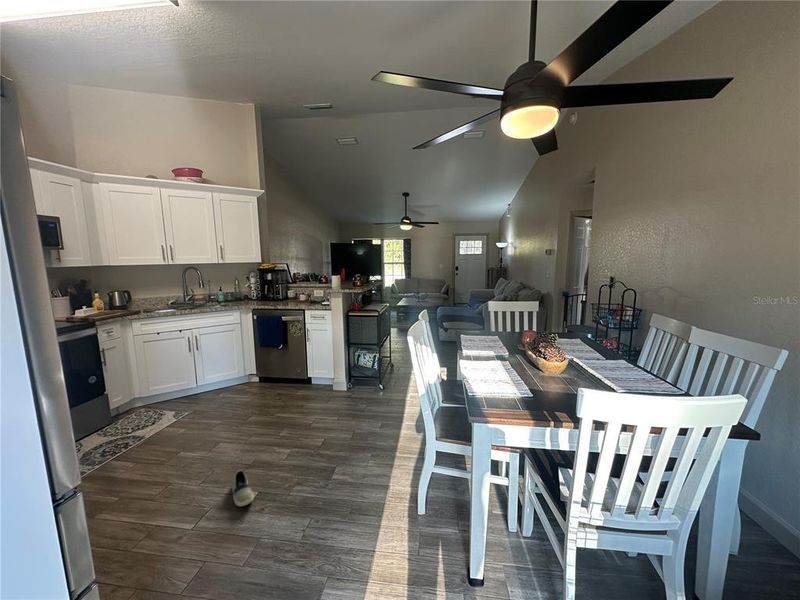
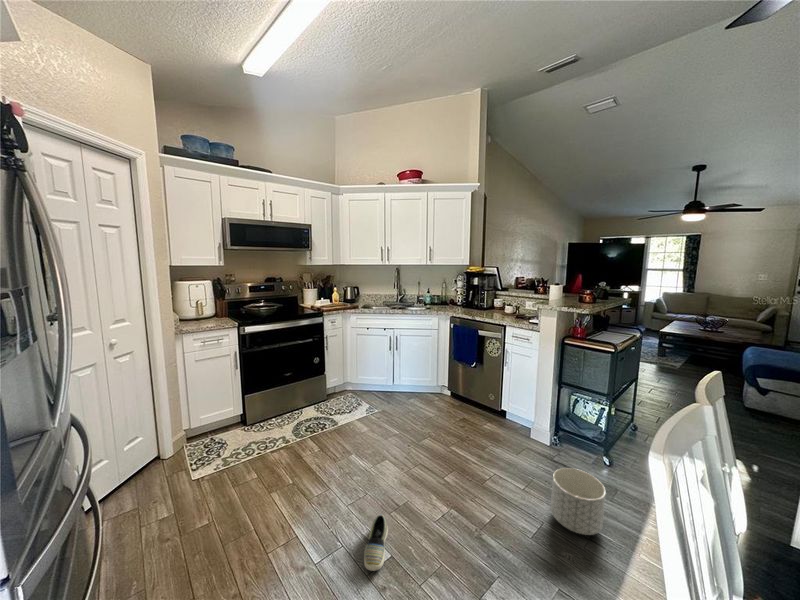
planter: none [356,390,386,426] -> present [551,468,606,535]

